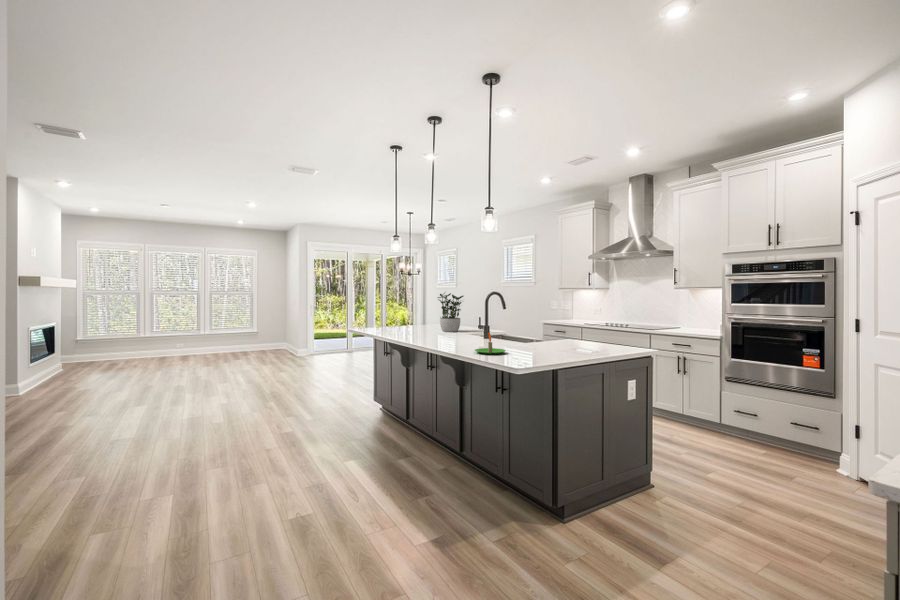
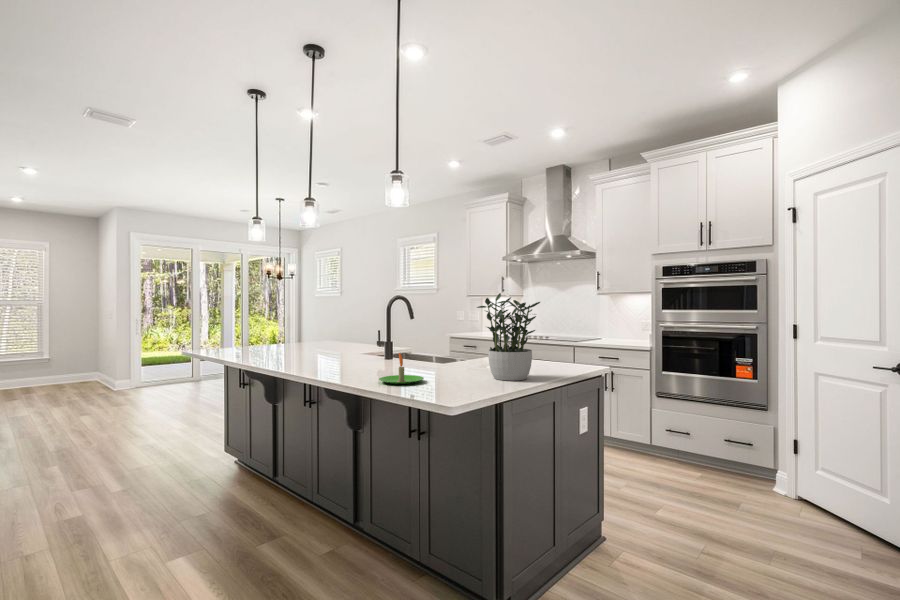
potted plant: present [438,293,463,332] -> present [477,293,540,381]

